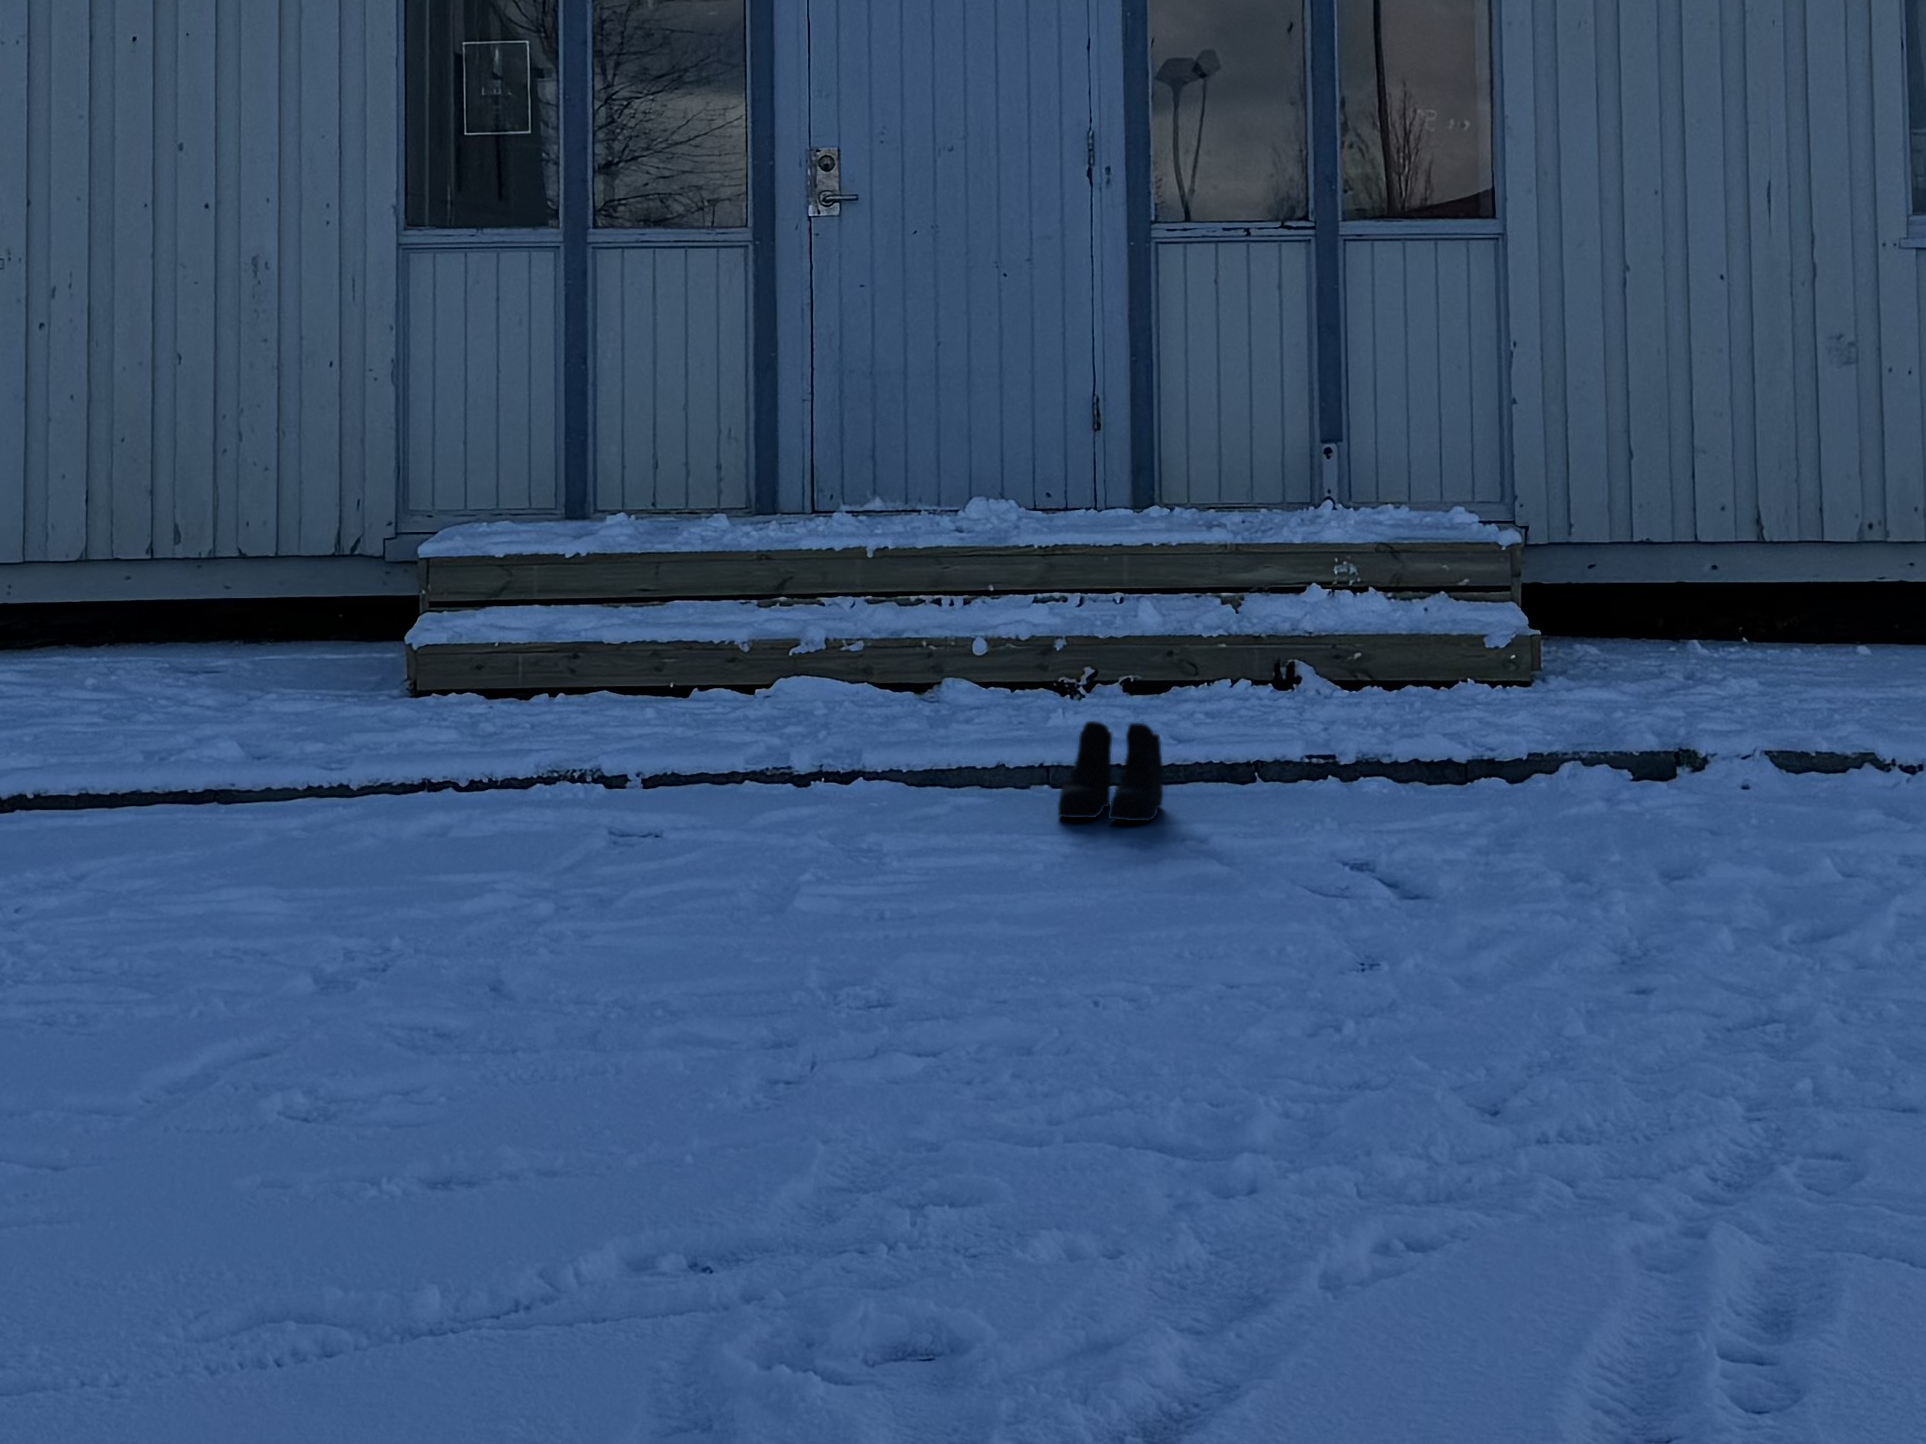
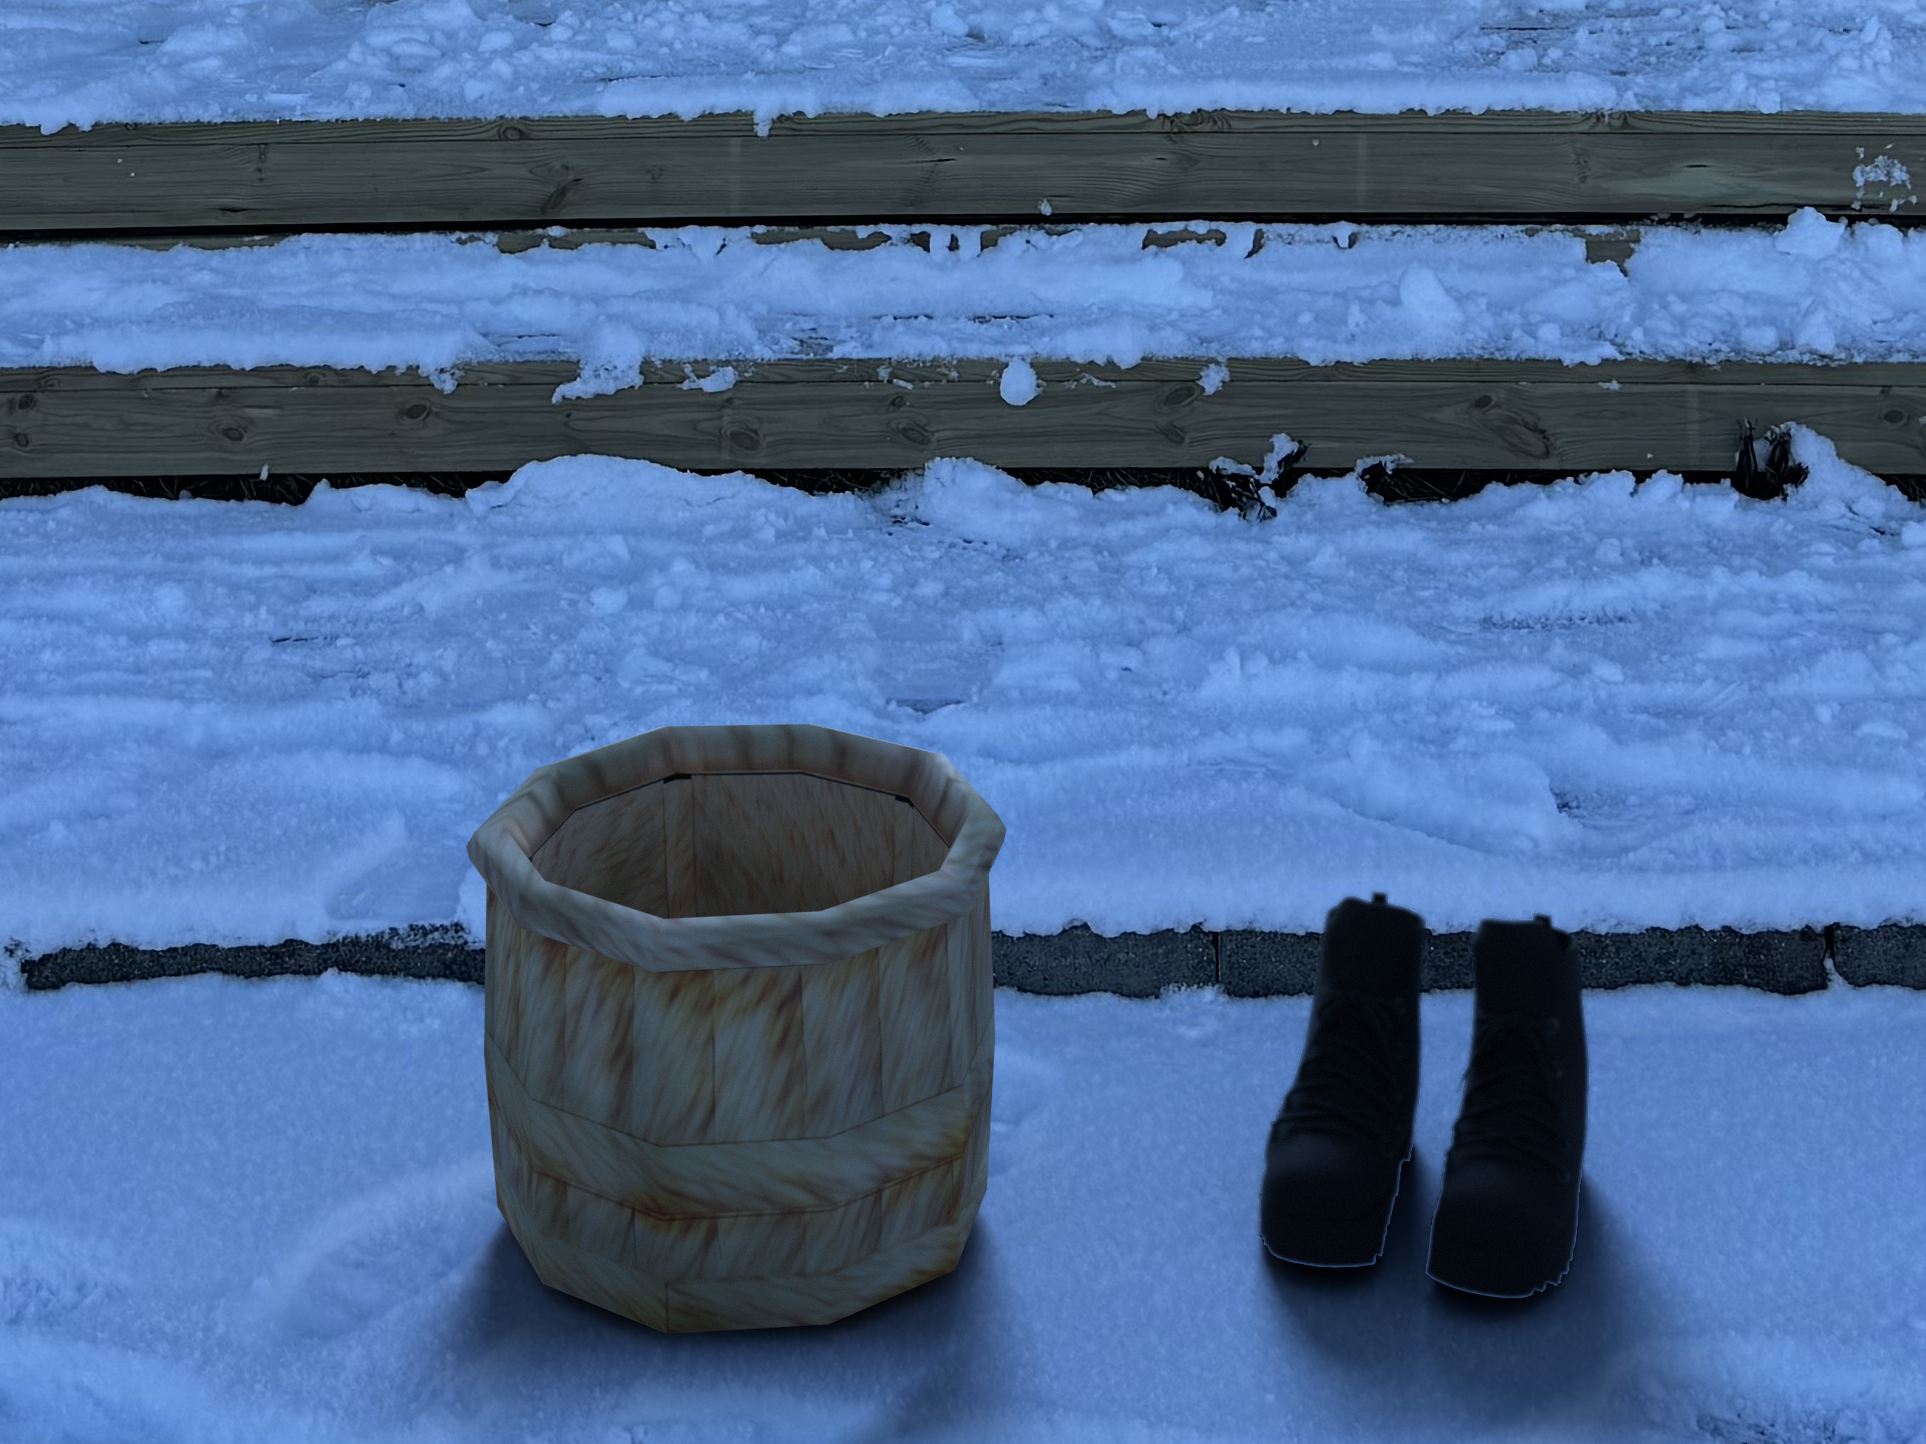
wooden bucket: none [811,675,978,828] -> present [466,724,1007,1334]

